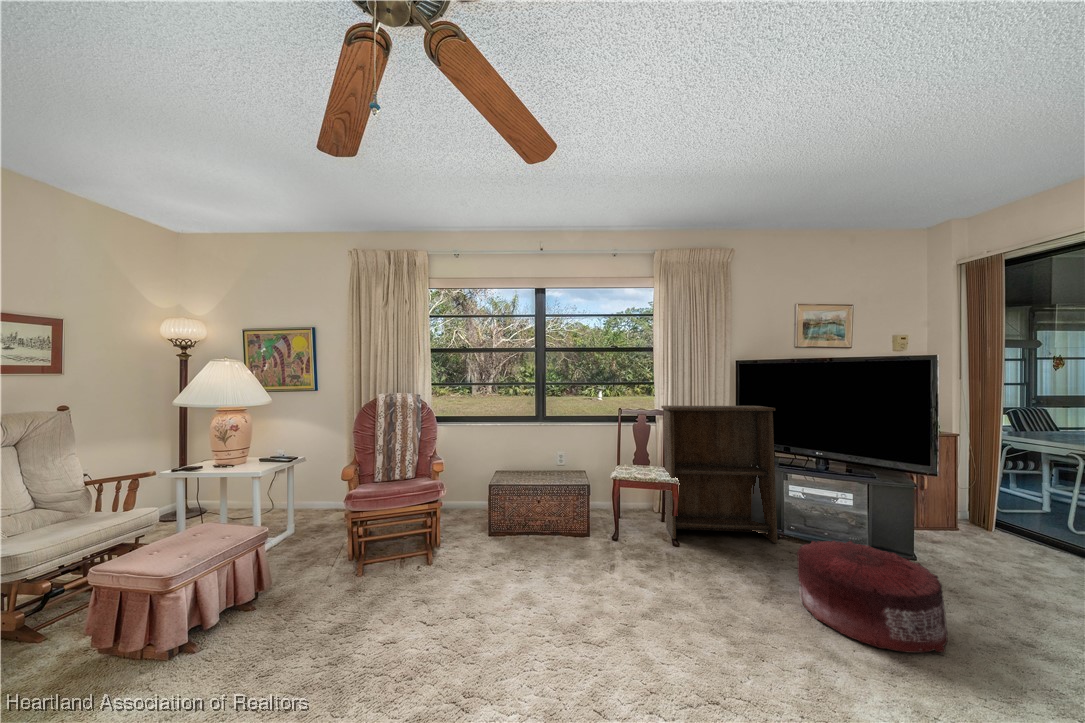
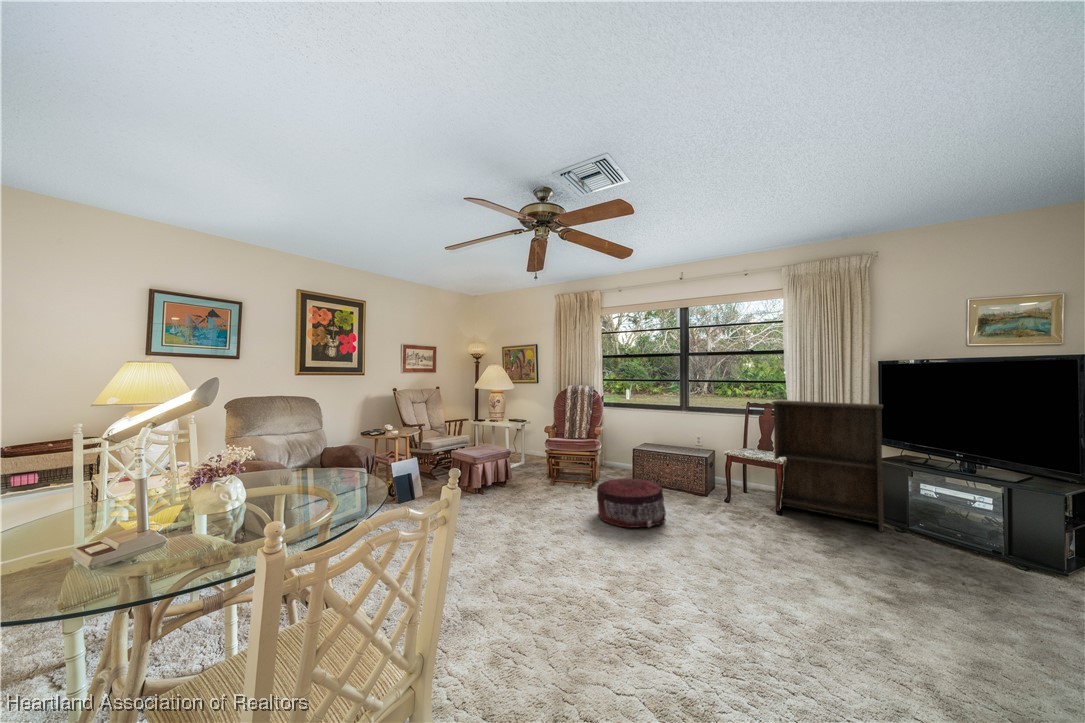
pouf: present [797,540,948,653] -> present [597,478,666,528]

